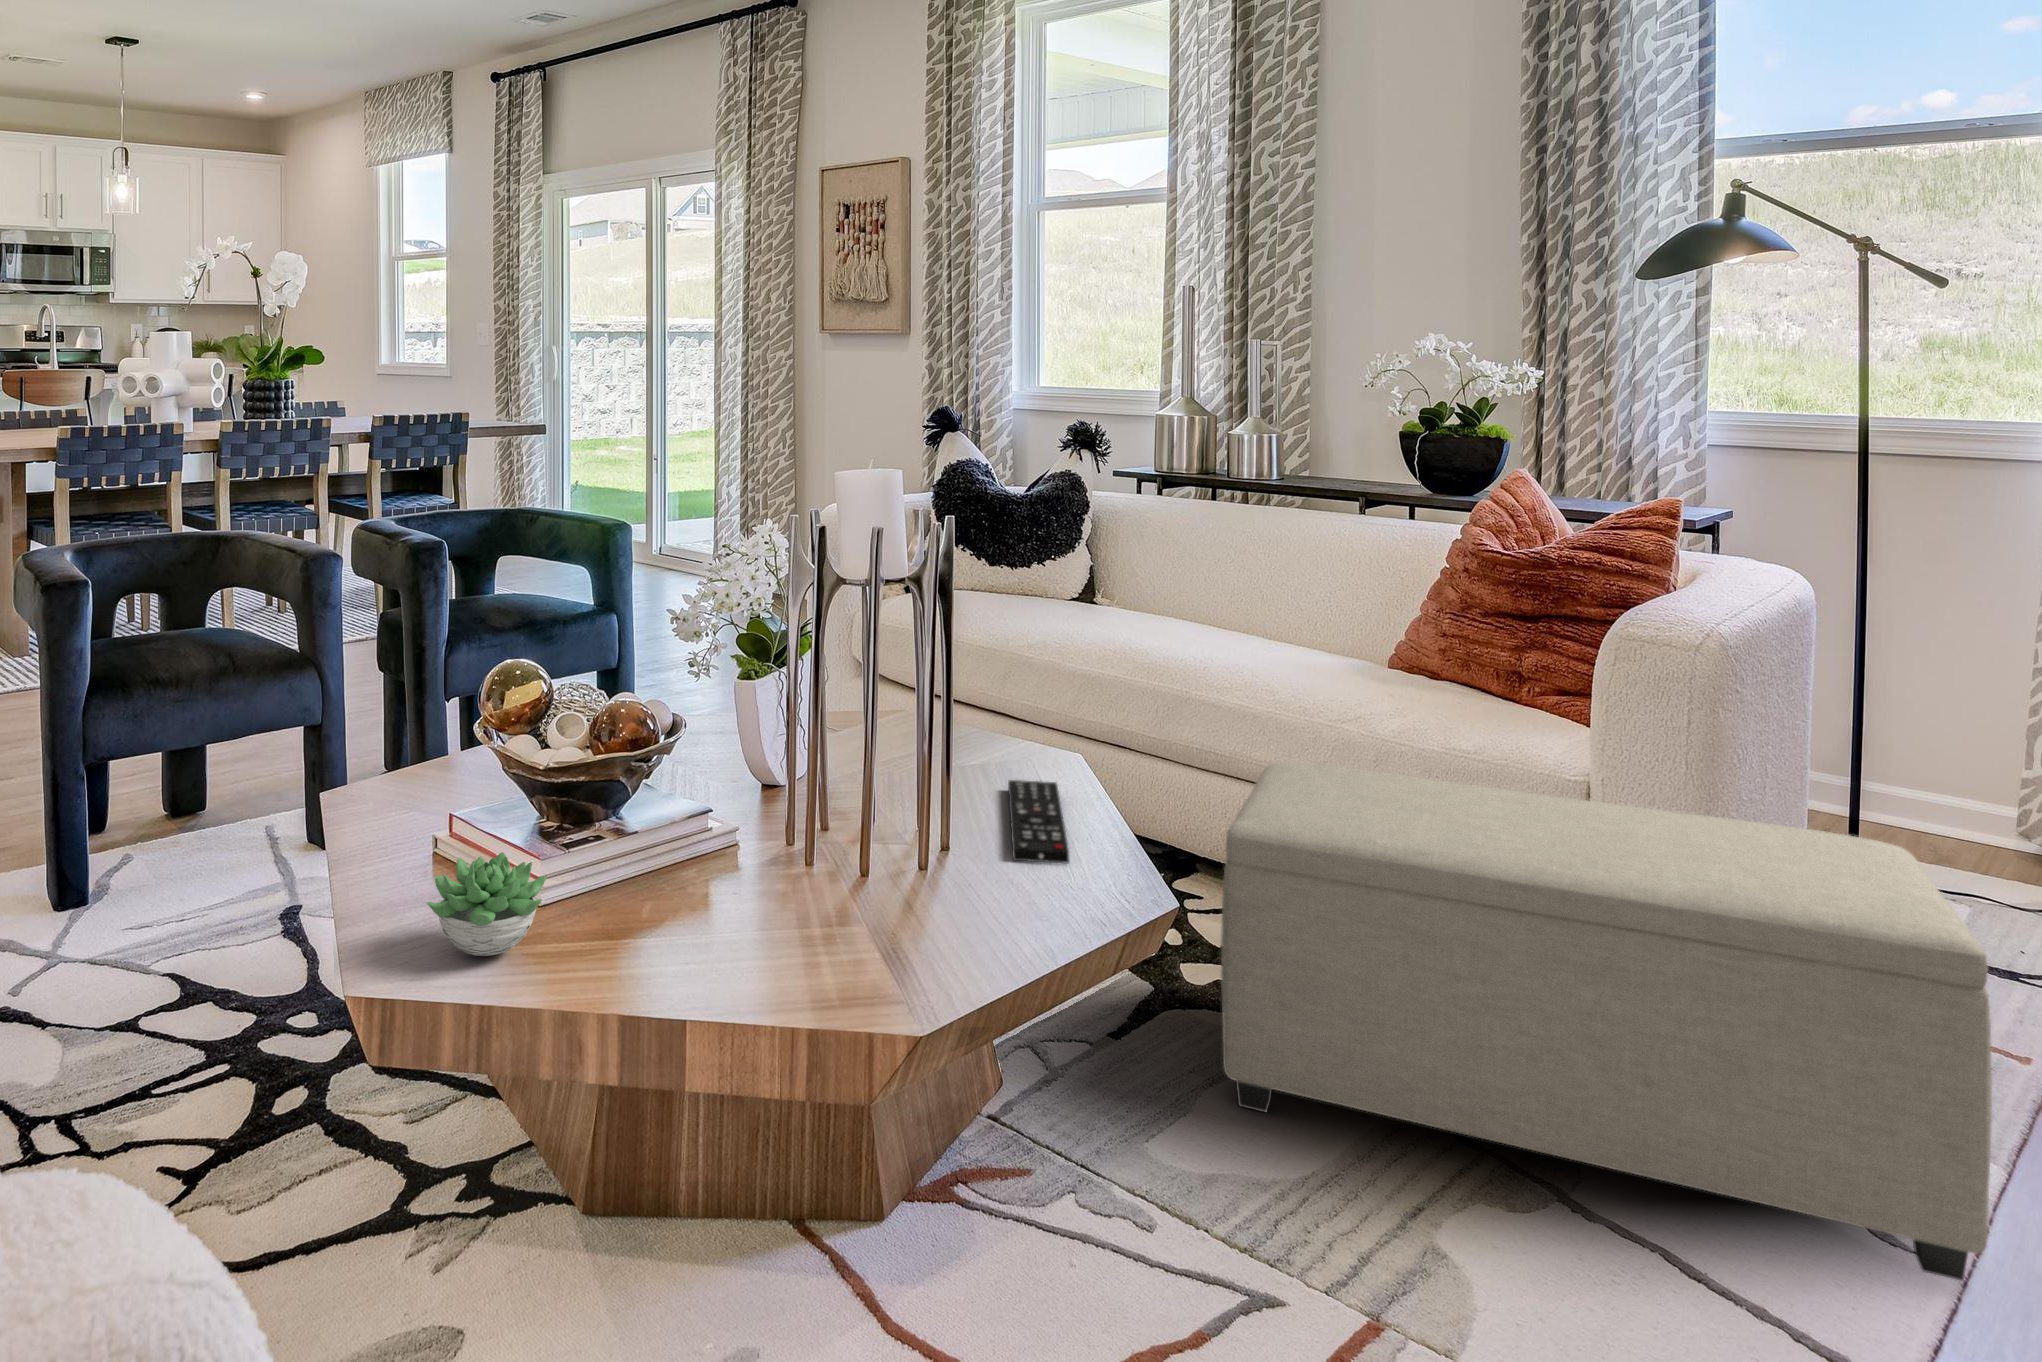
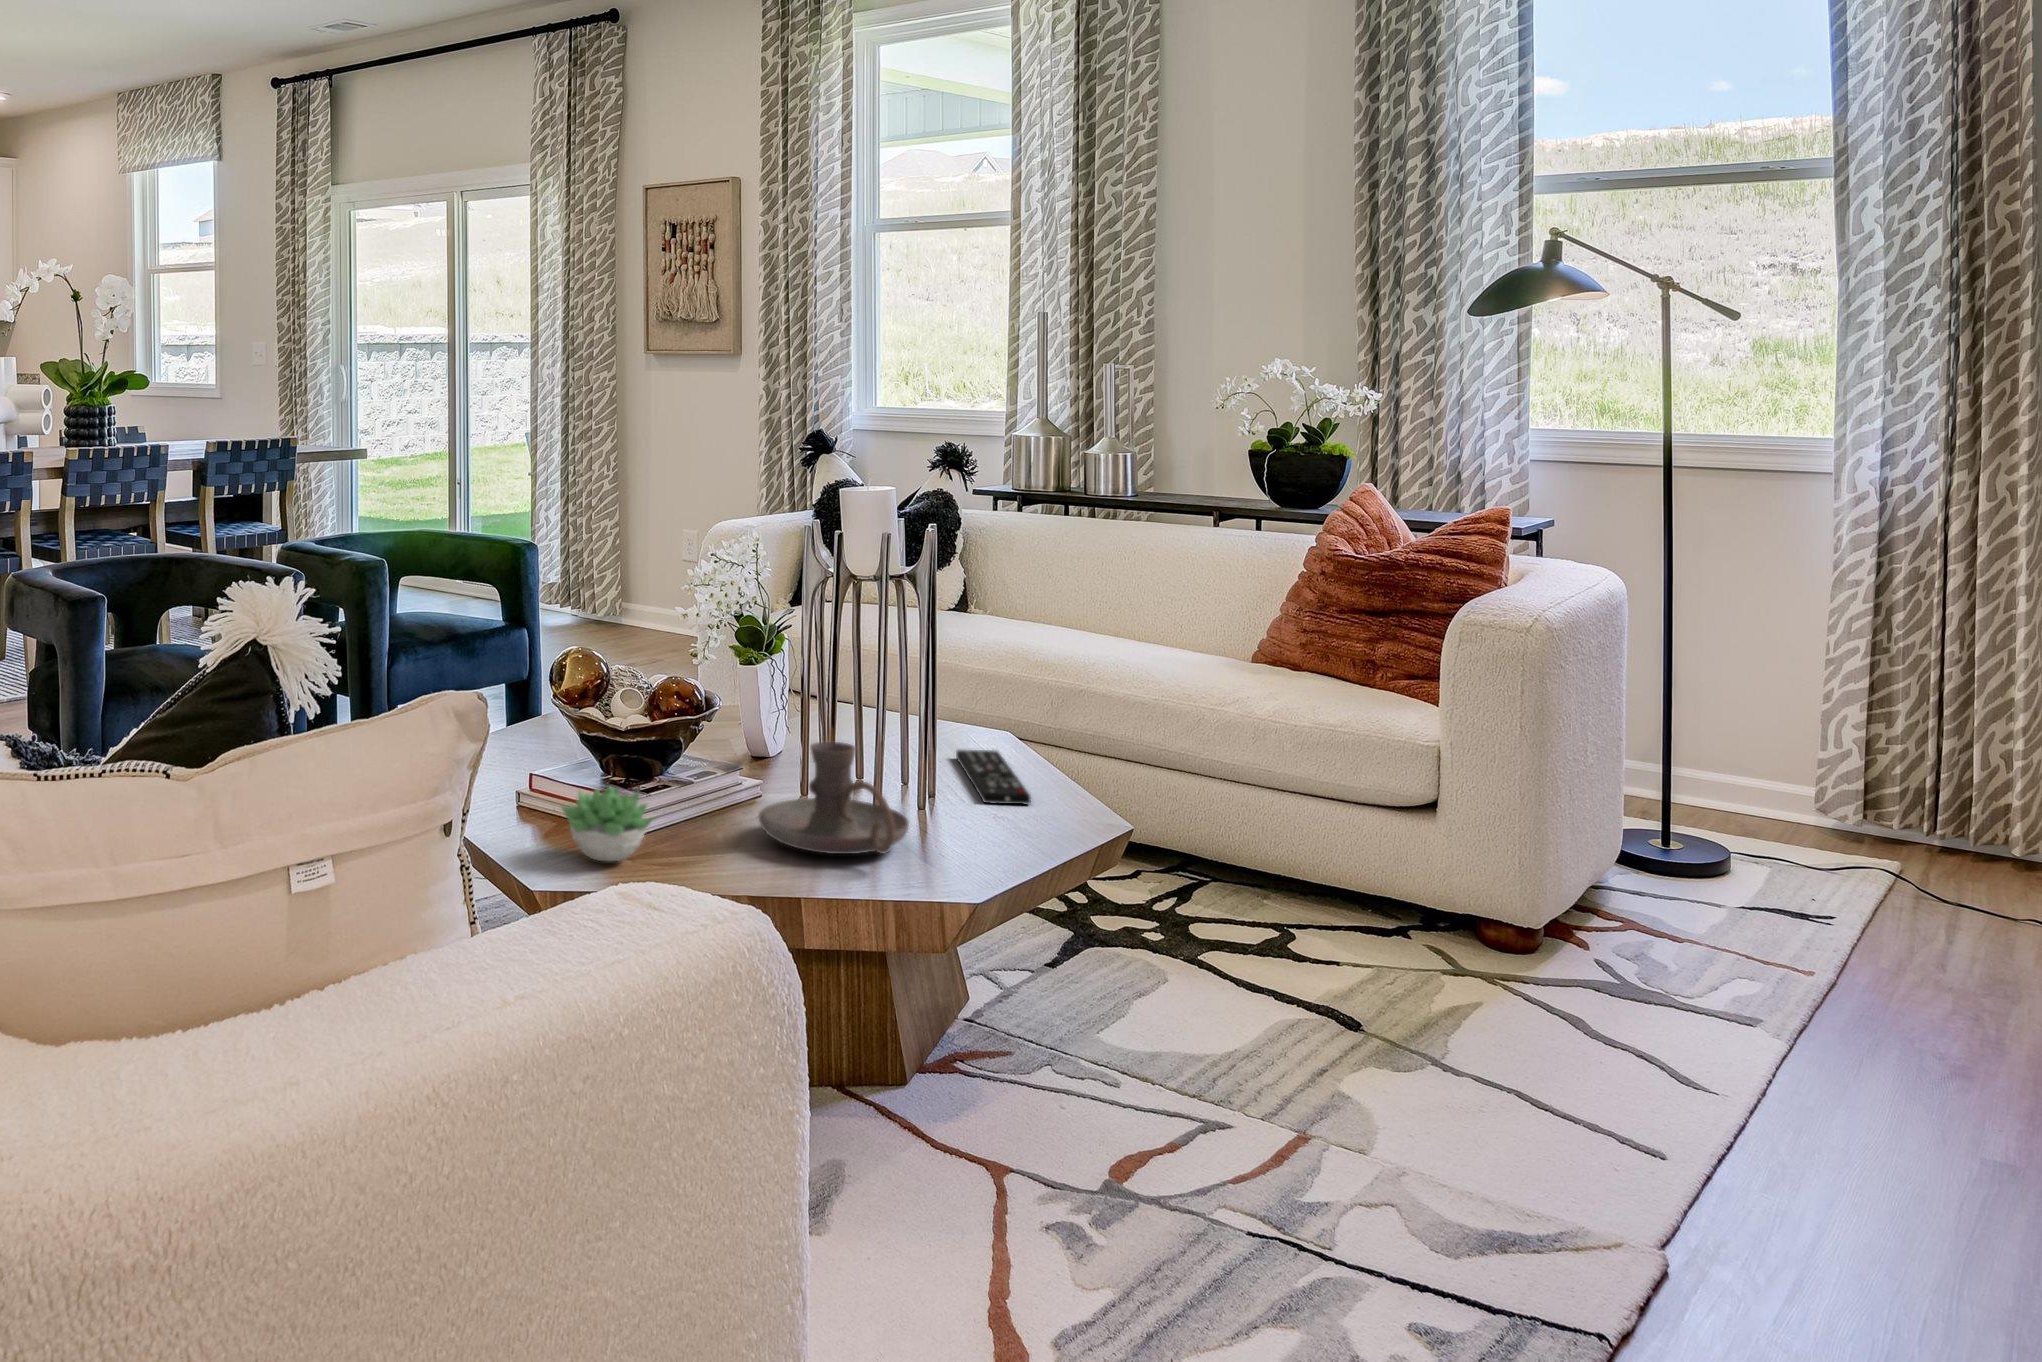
ottoman: present [1221,762,1992,1281] -> none [1148,735,1758,1104]
candle holder: none [699,795,886,954] -> present [758,742,909,854]

